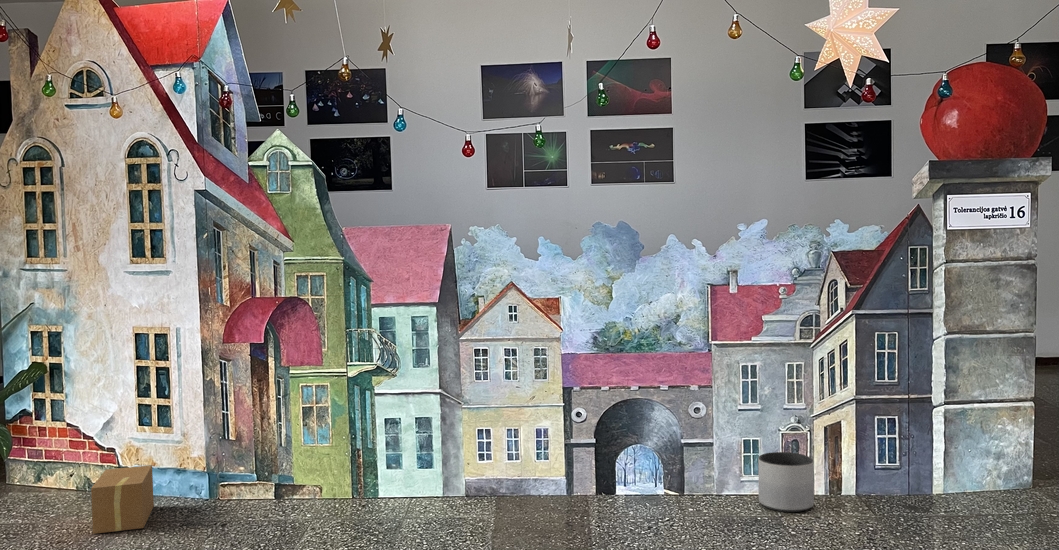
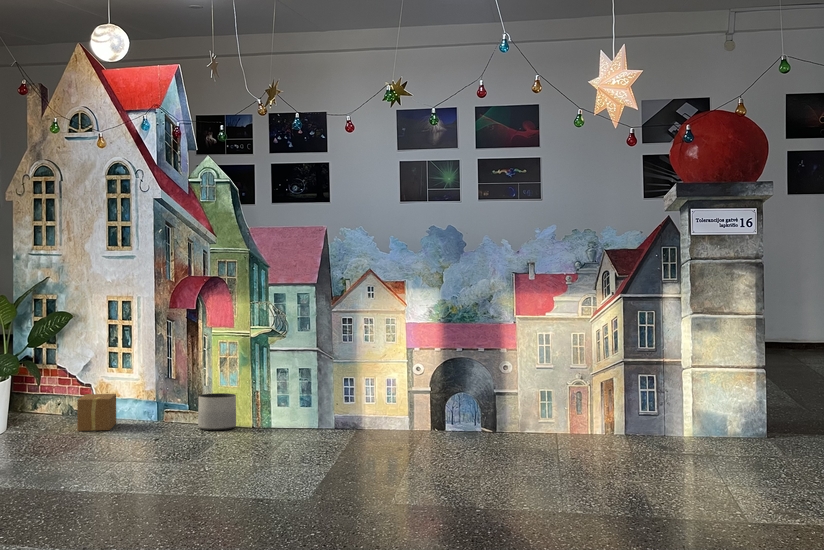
planter: present [758,452,814,512] -> present [198,393,236,431]

